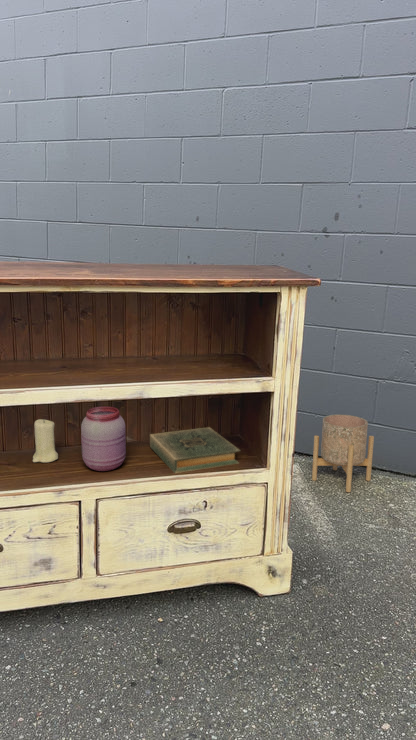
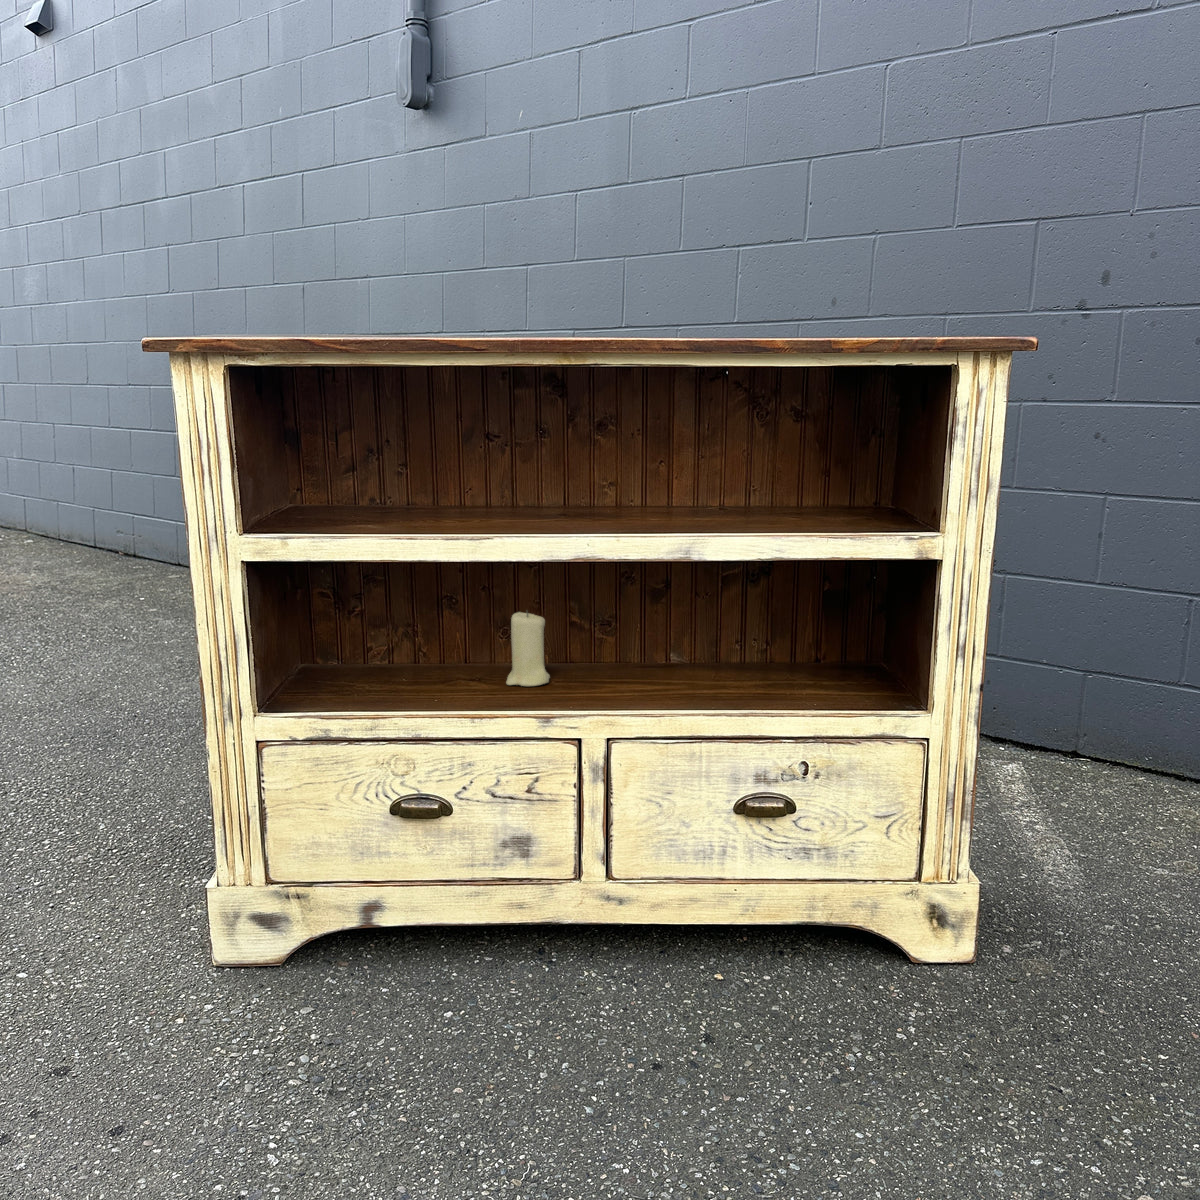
jar: present [81,406,126,471] -> none [588,589,665,701]
planter: present [312,414,374,492] -> none [1044,658,1181,811]
hardback book: present [150,427,240,473] -> none [713,646,880,711]

